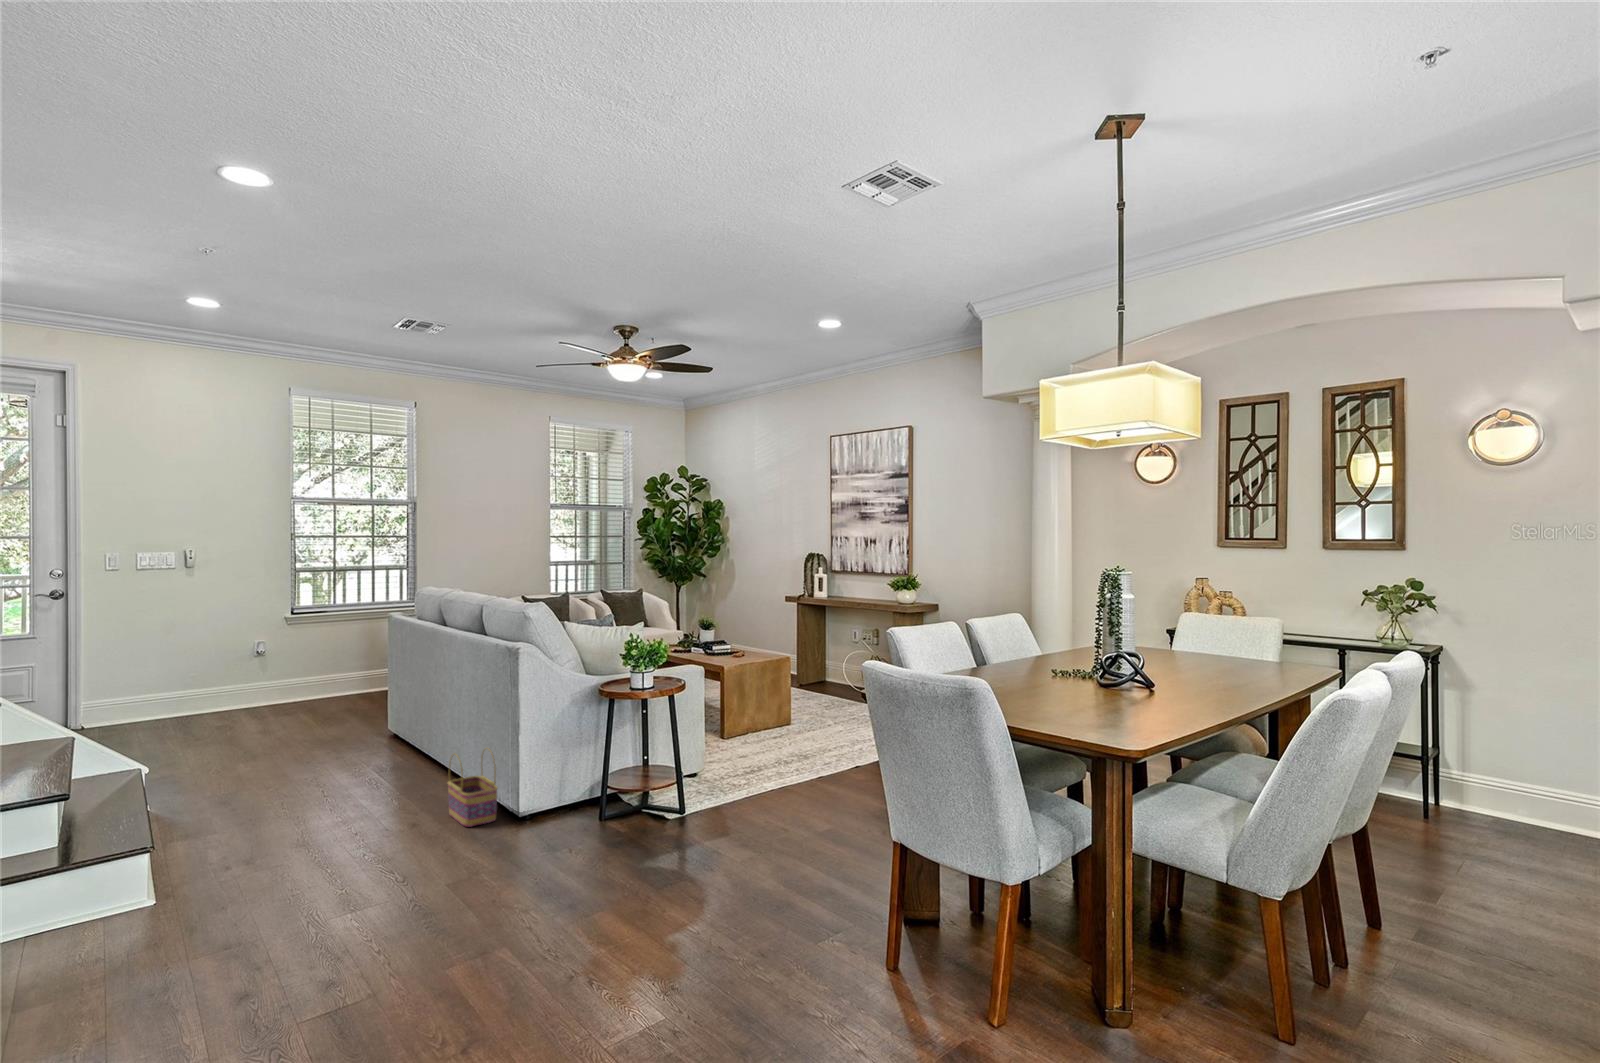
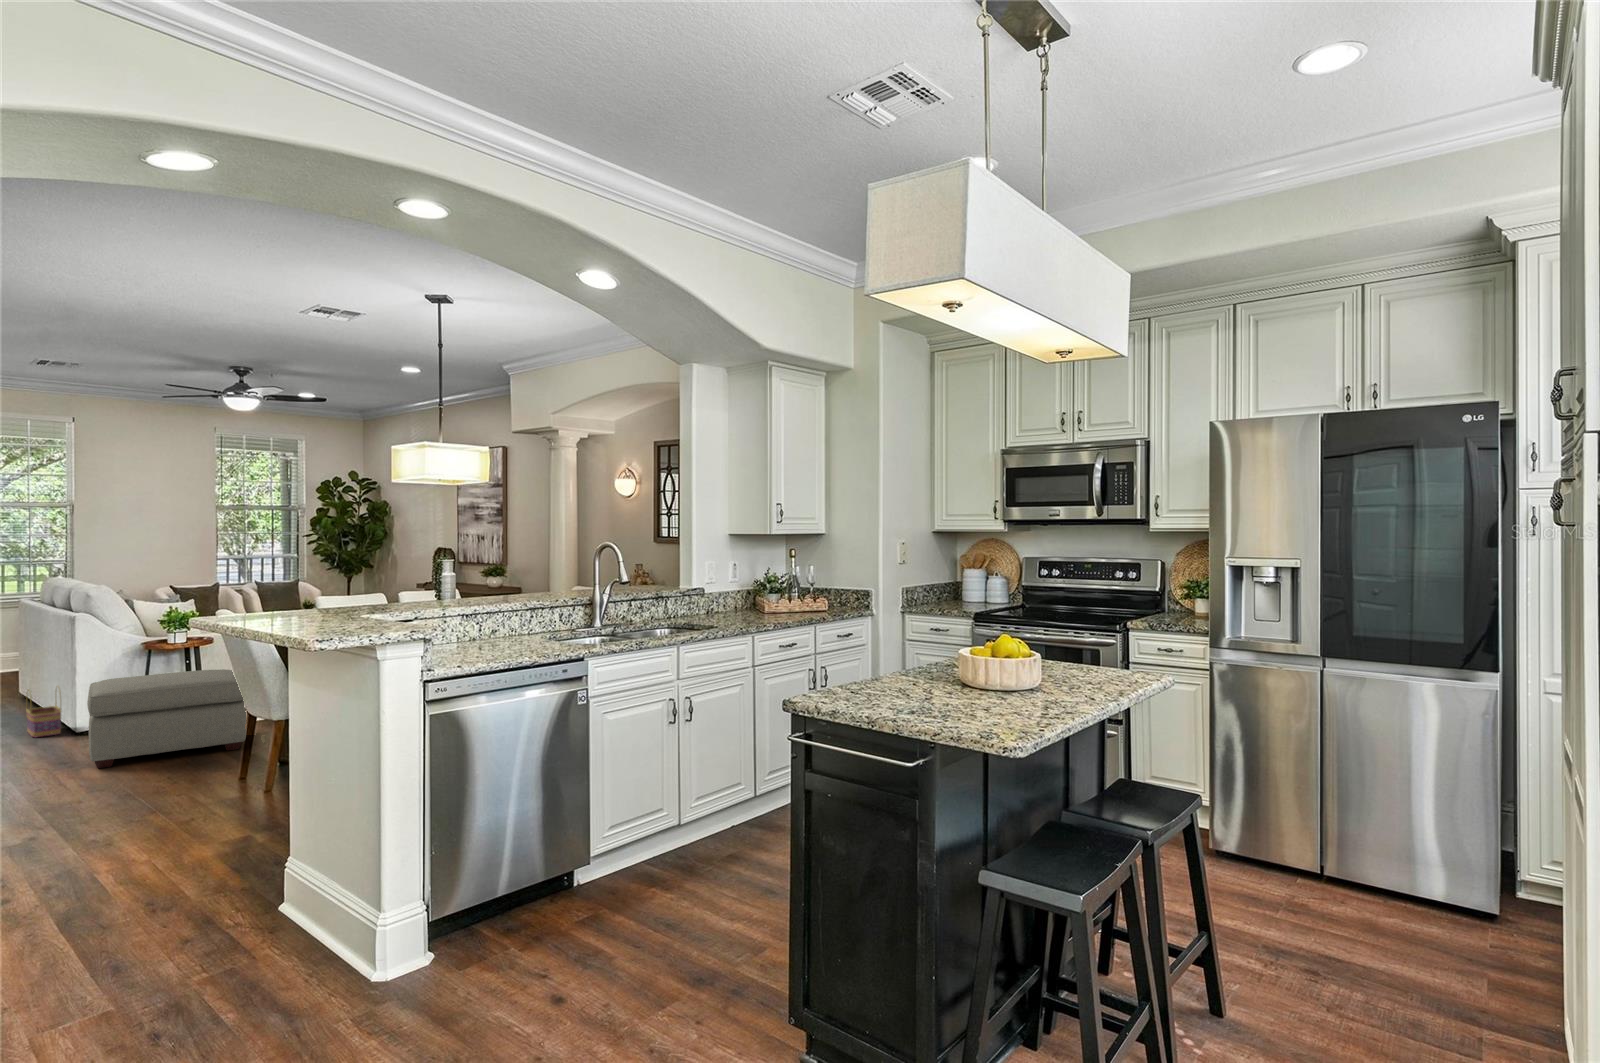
ottoman: none [574,735,803,913] -> present [87,669,247,768]

